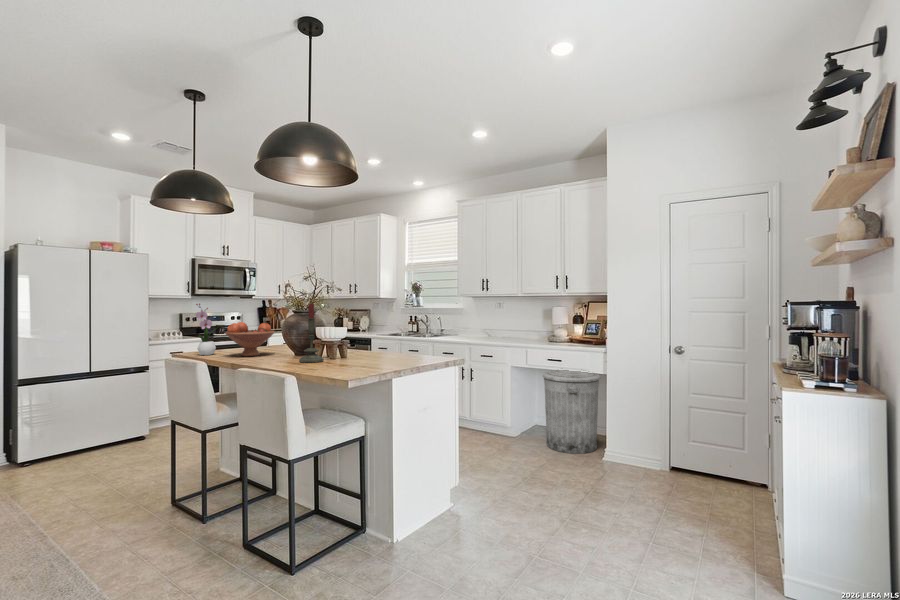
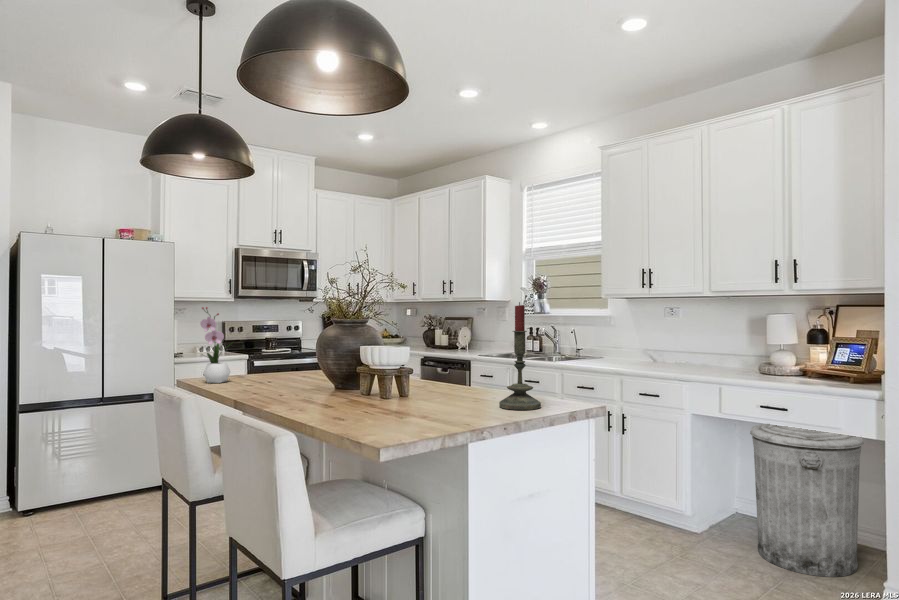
candle: present [299,304,323,363] -> present [499,302,541,410]
fruit bowl: present [225,322,274,356] -> none [236,335,308,387]

